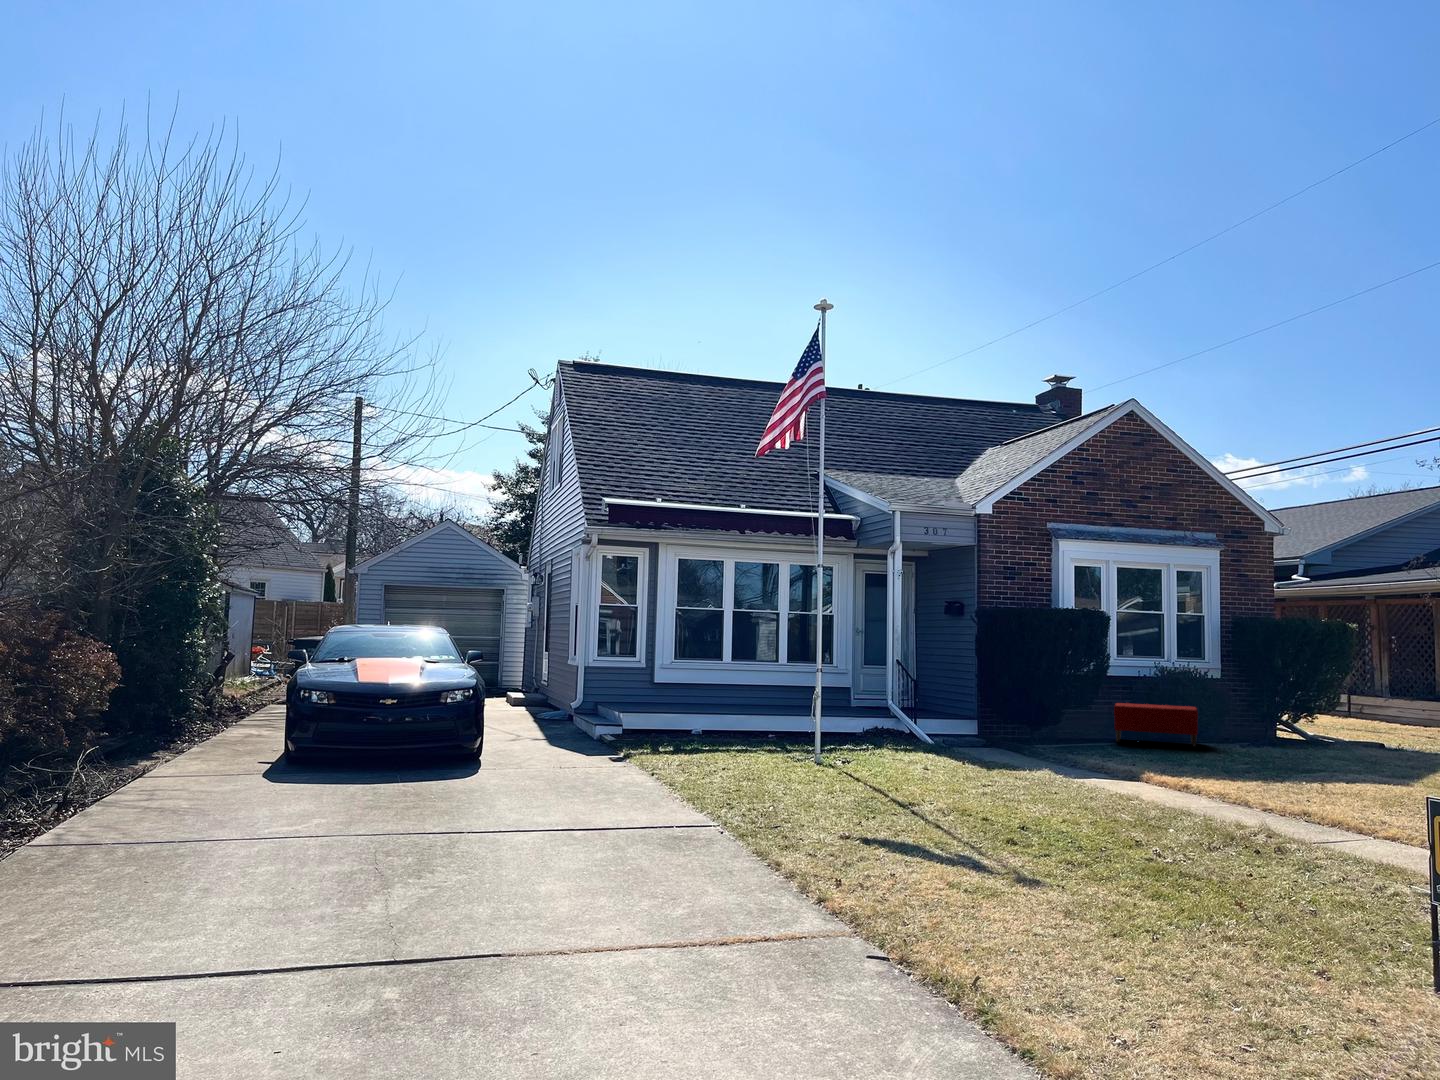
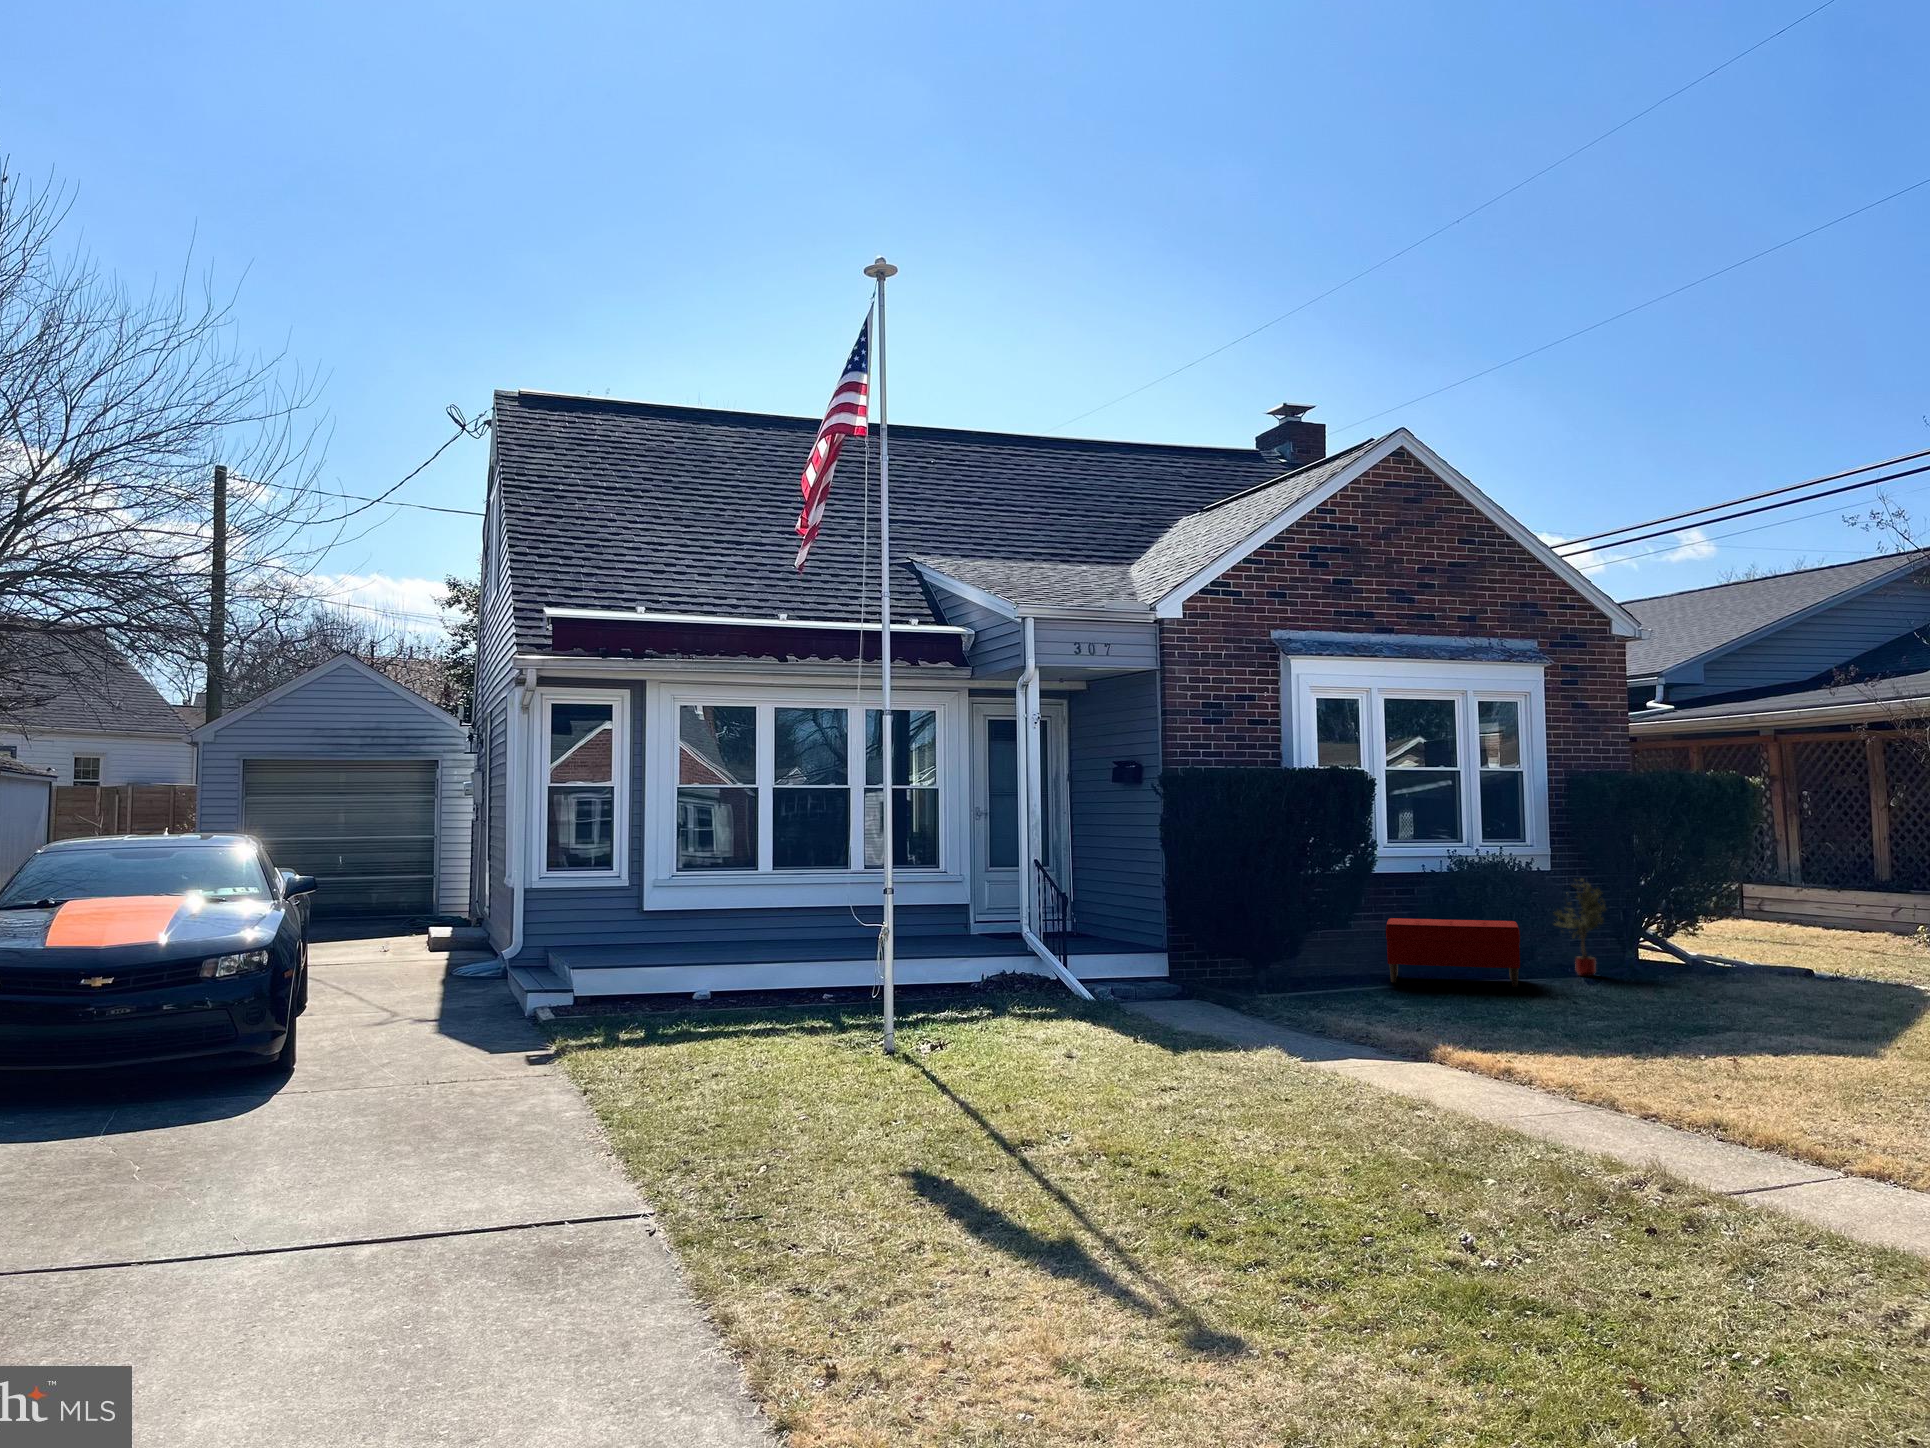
potted tree: none [1219,682,1255,743] -> present [1554,879,1606,976]

